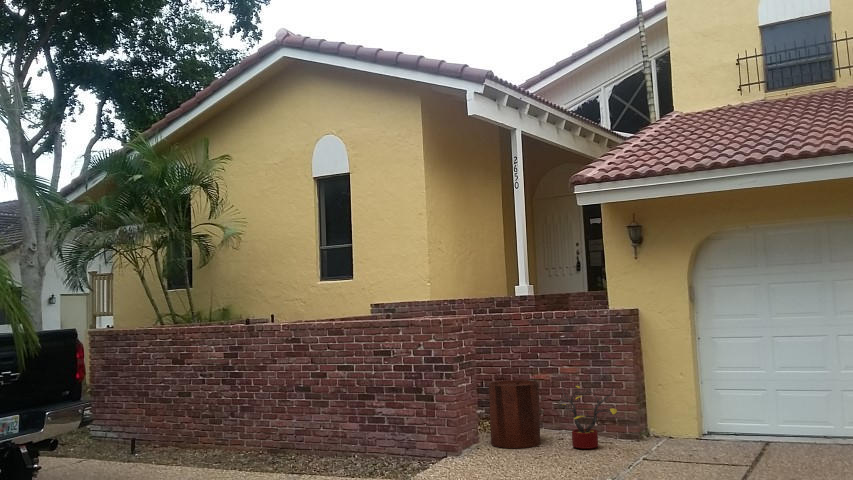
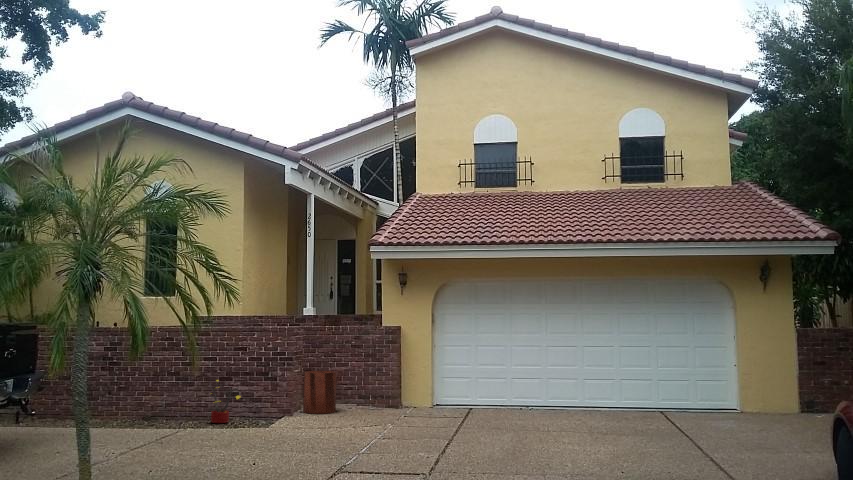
decorative plant: present [562,386,617,449] -> present [211,380,240,423]

